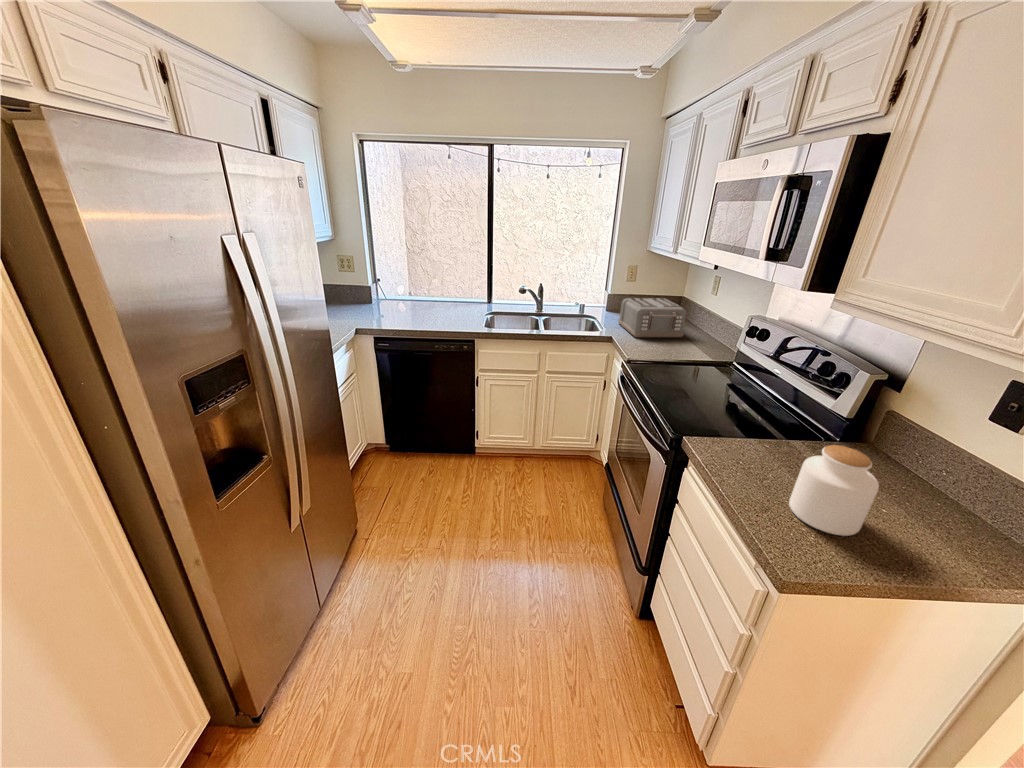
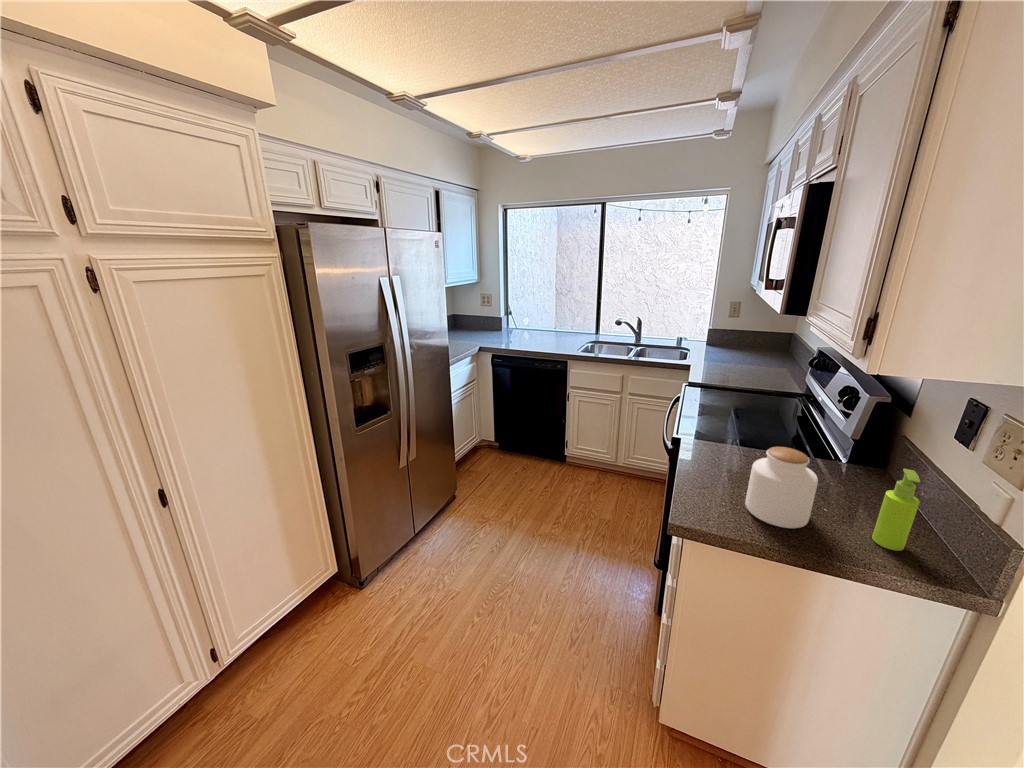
toaster: present [618,298,686,337] -> none [711,332,776,371]
soap dispenser: none [913,457,986,538] -> present [872,469,920,551]

